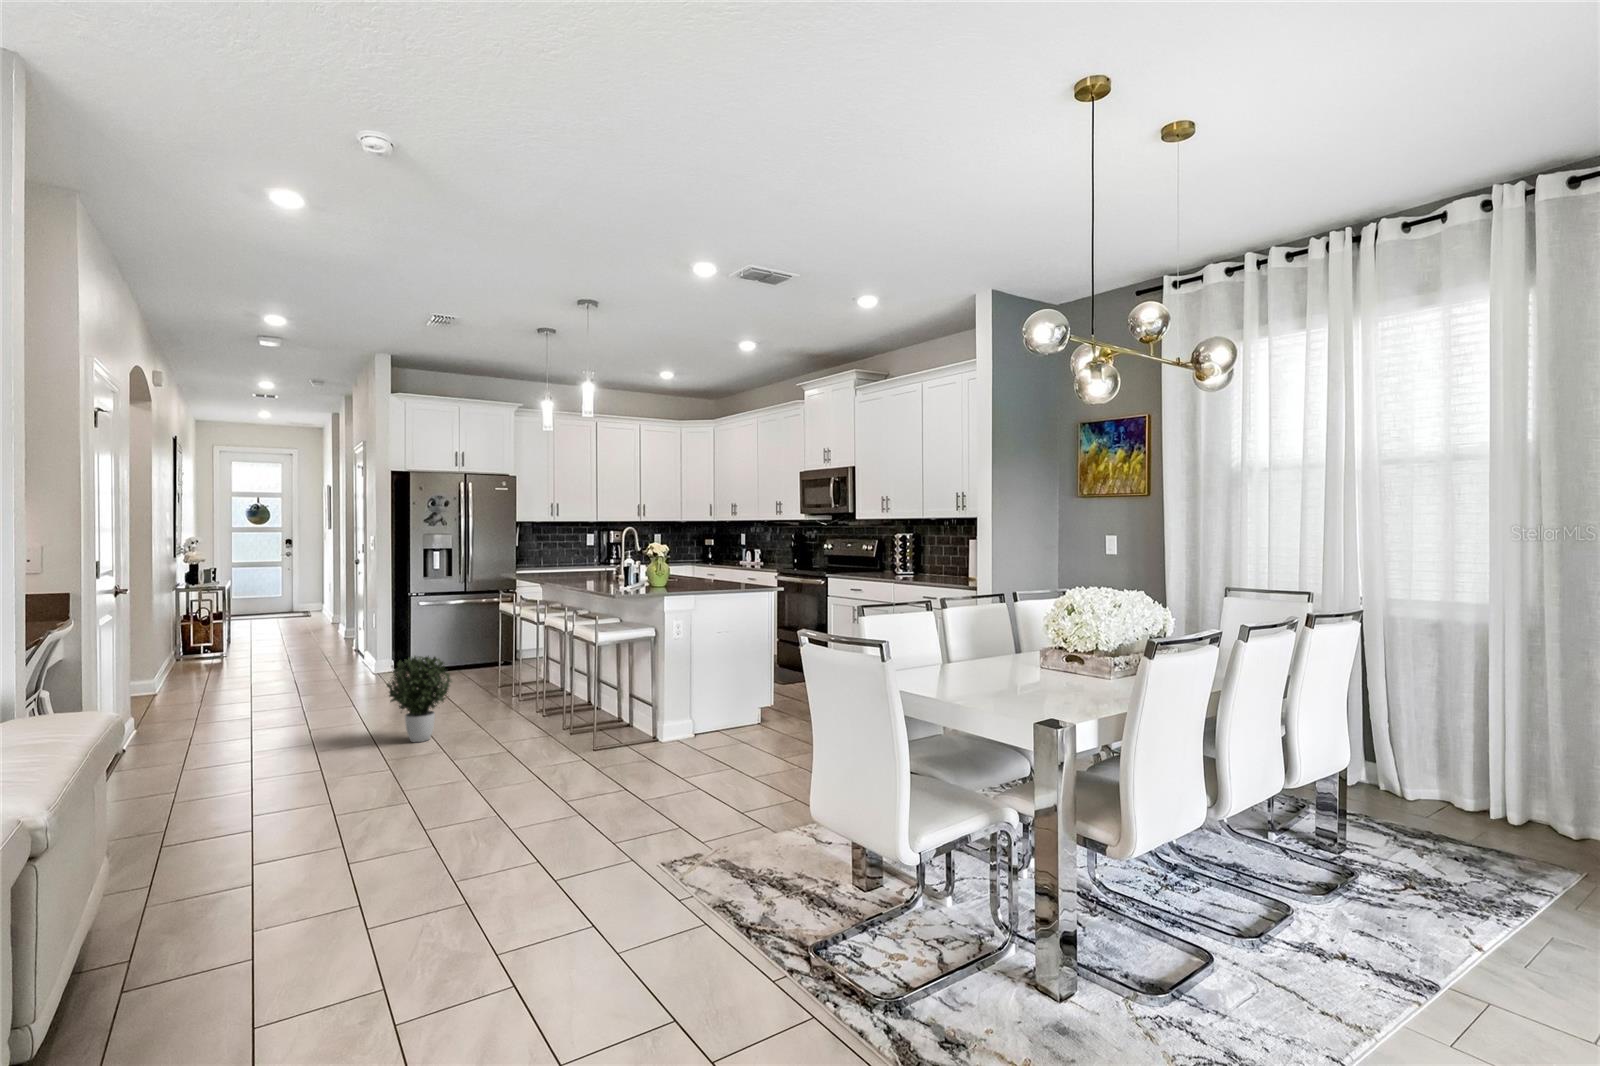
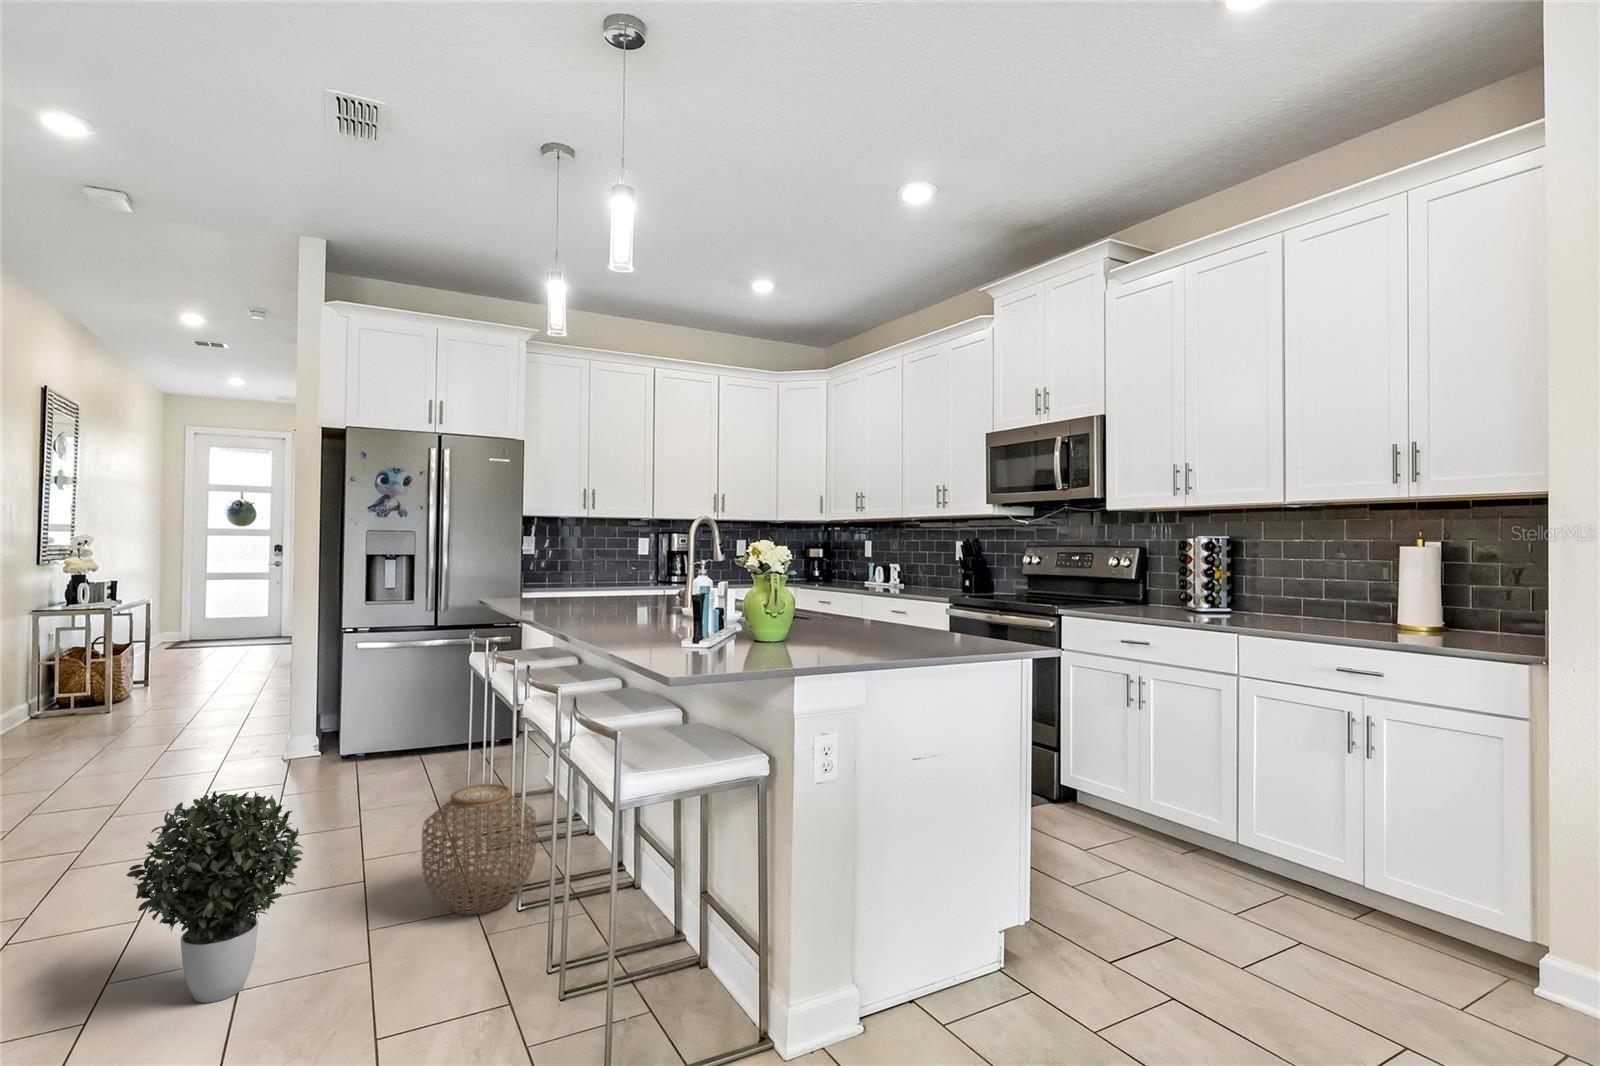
woven basket: none [495,662,549,720] -> present [421,784,536,914]

